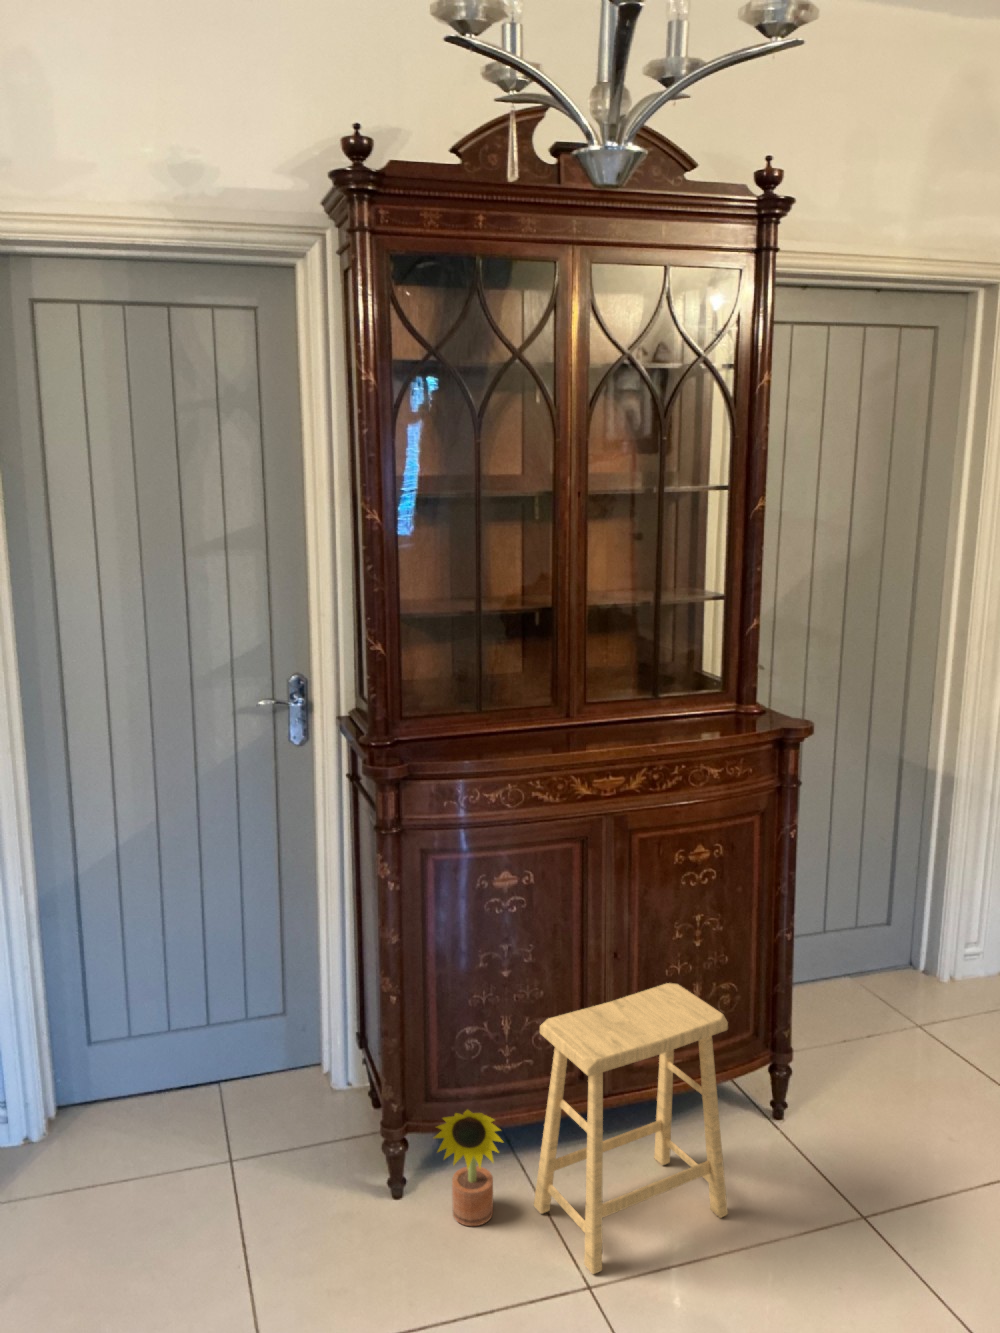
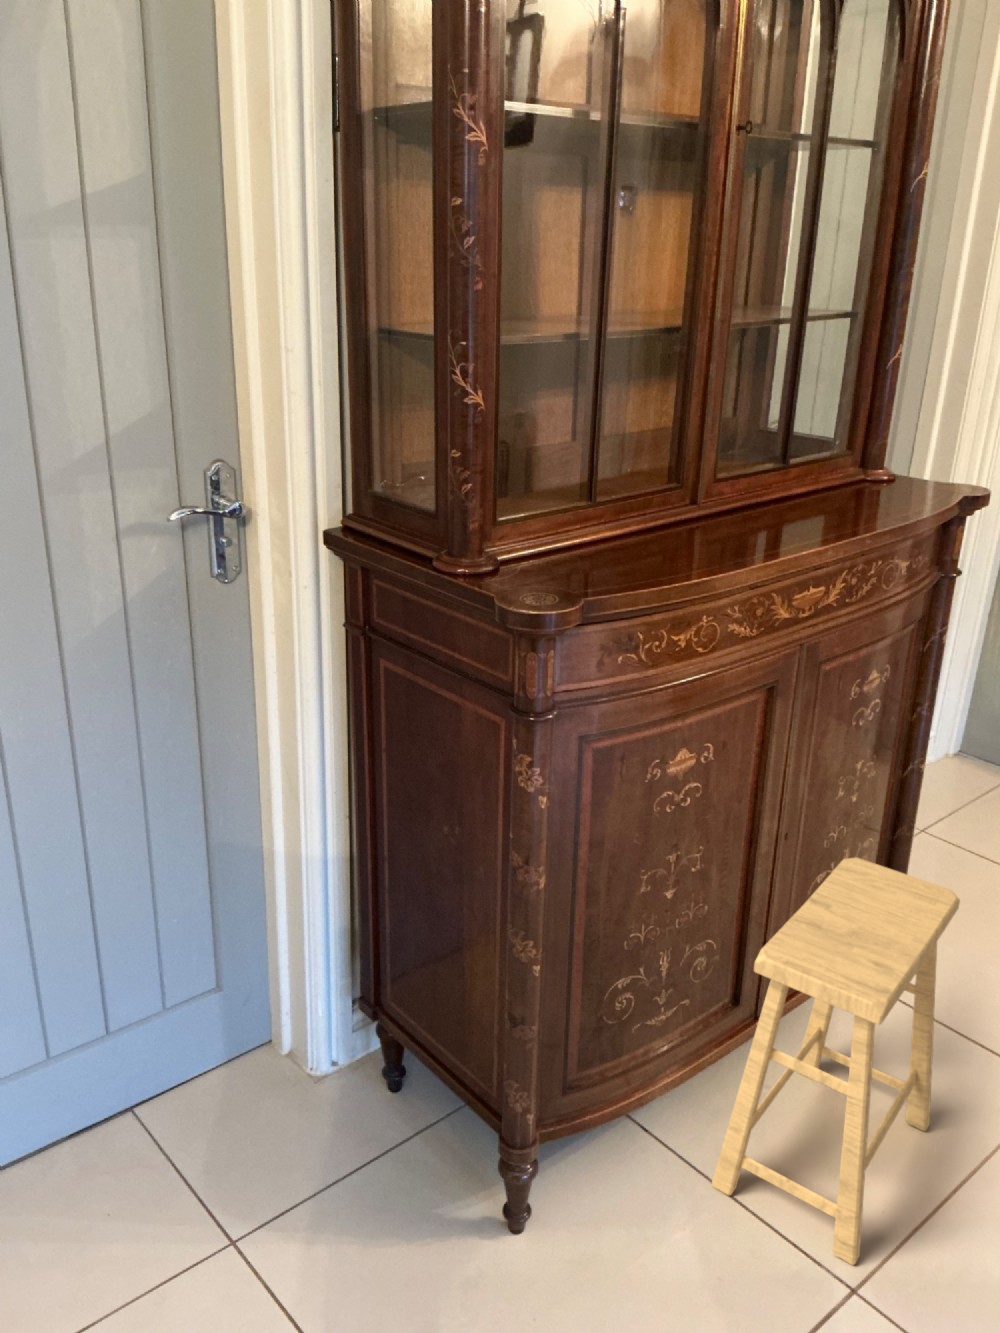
decorative plant: present [433,1110,503,1226] -> none [616,1104,730,1247]

